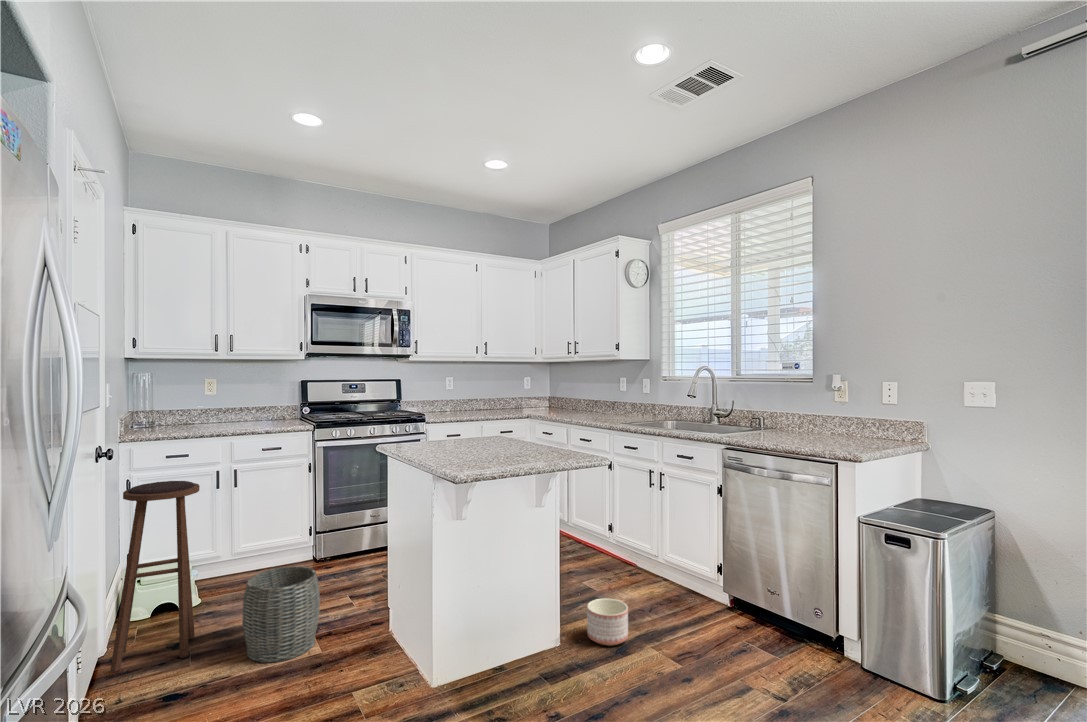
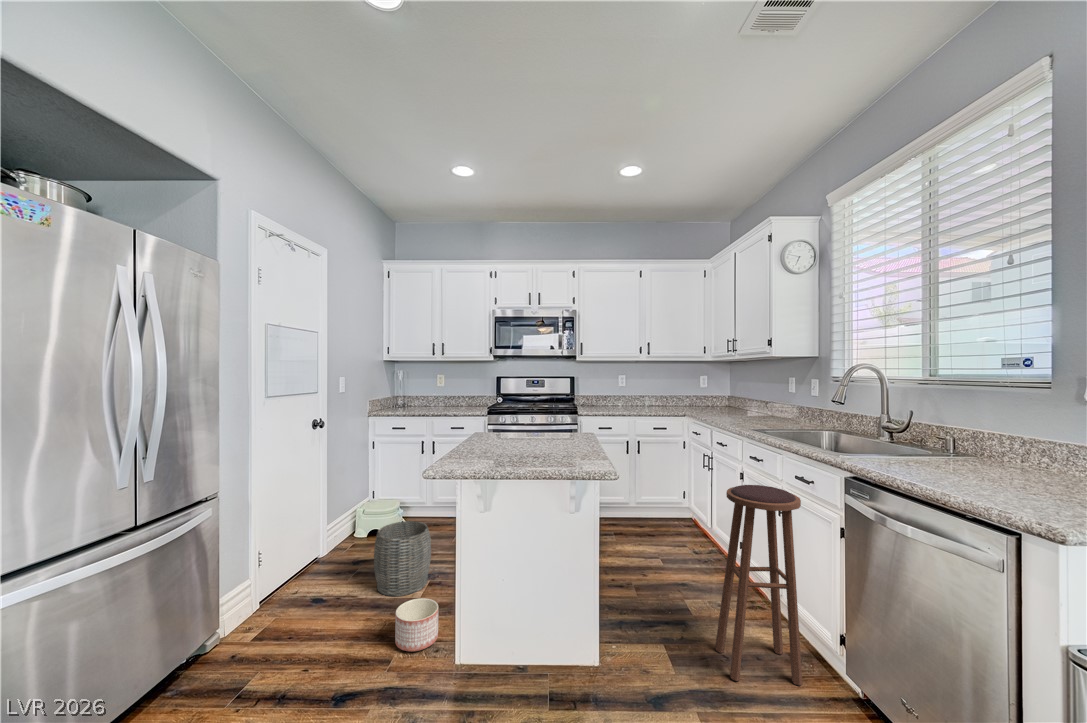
stool: present [110,481,200,672] -> present [715,485,802,686]
planter: present [587,598,628,646] -> present [395,598,438,652]

